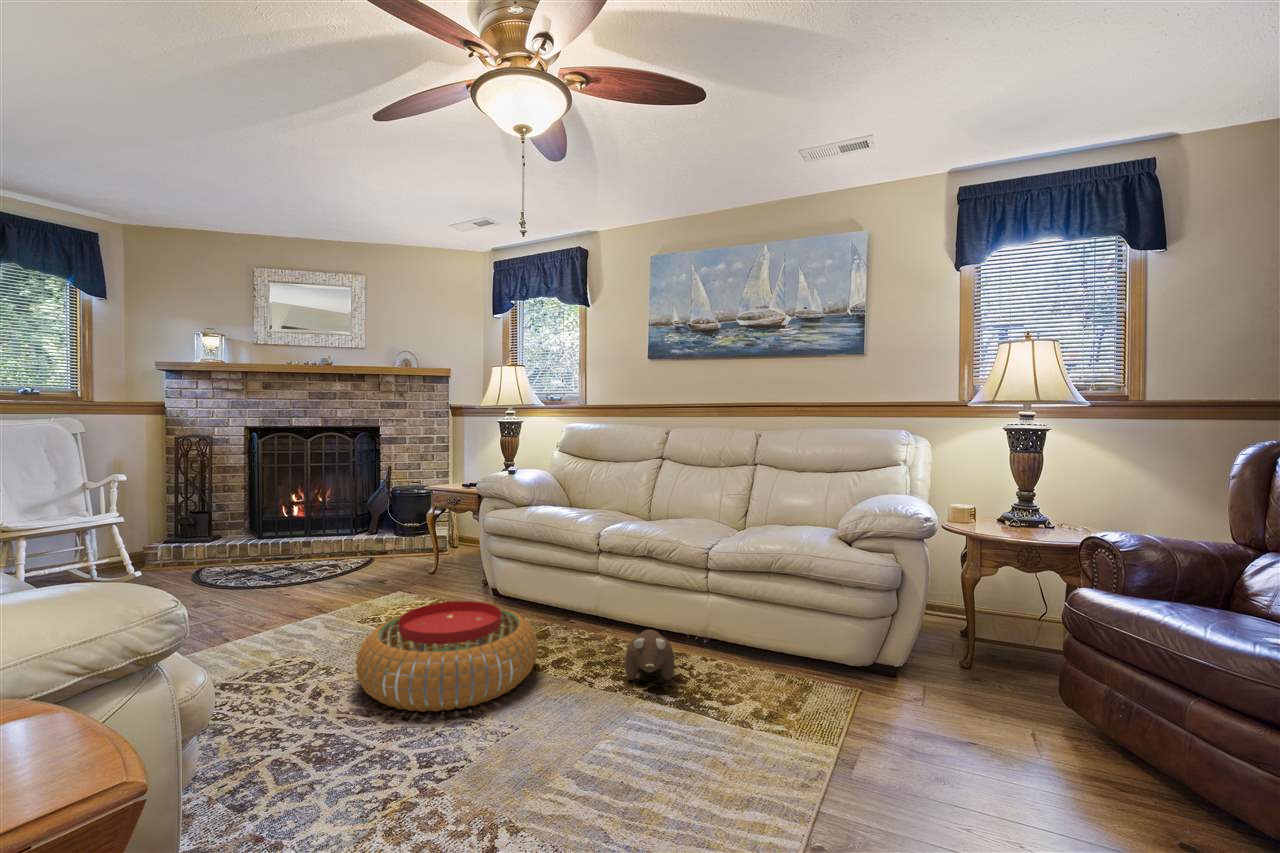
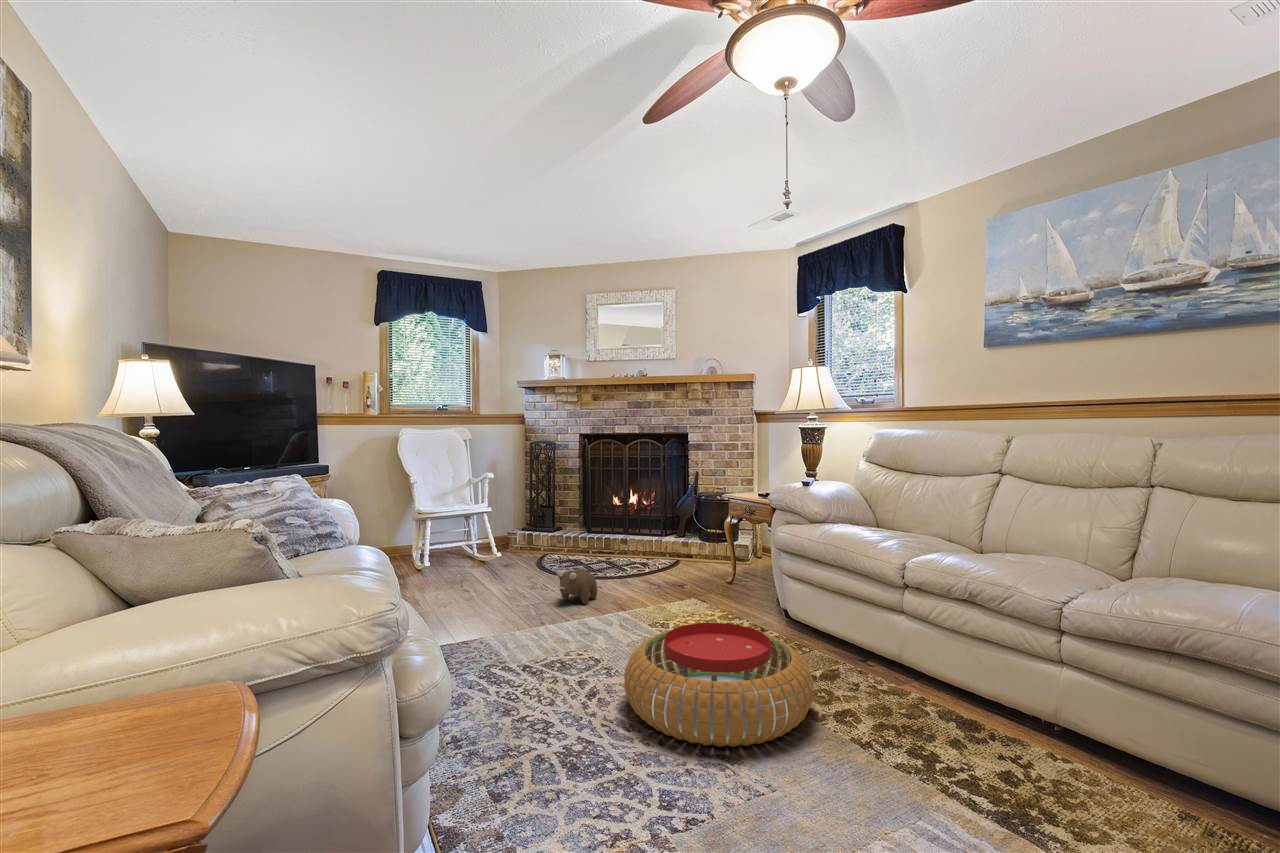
plush toy: present [625,629,674,681] -> present [556,569,597,604]

